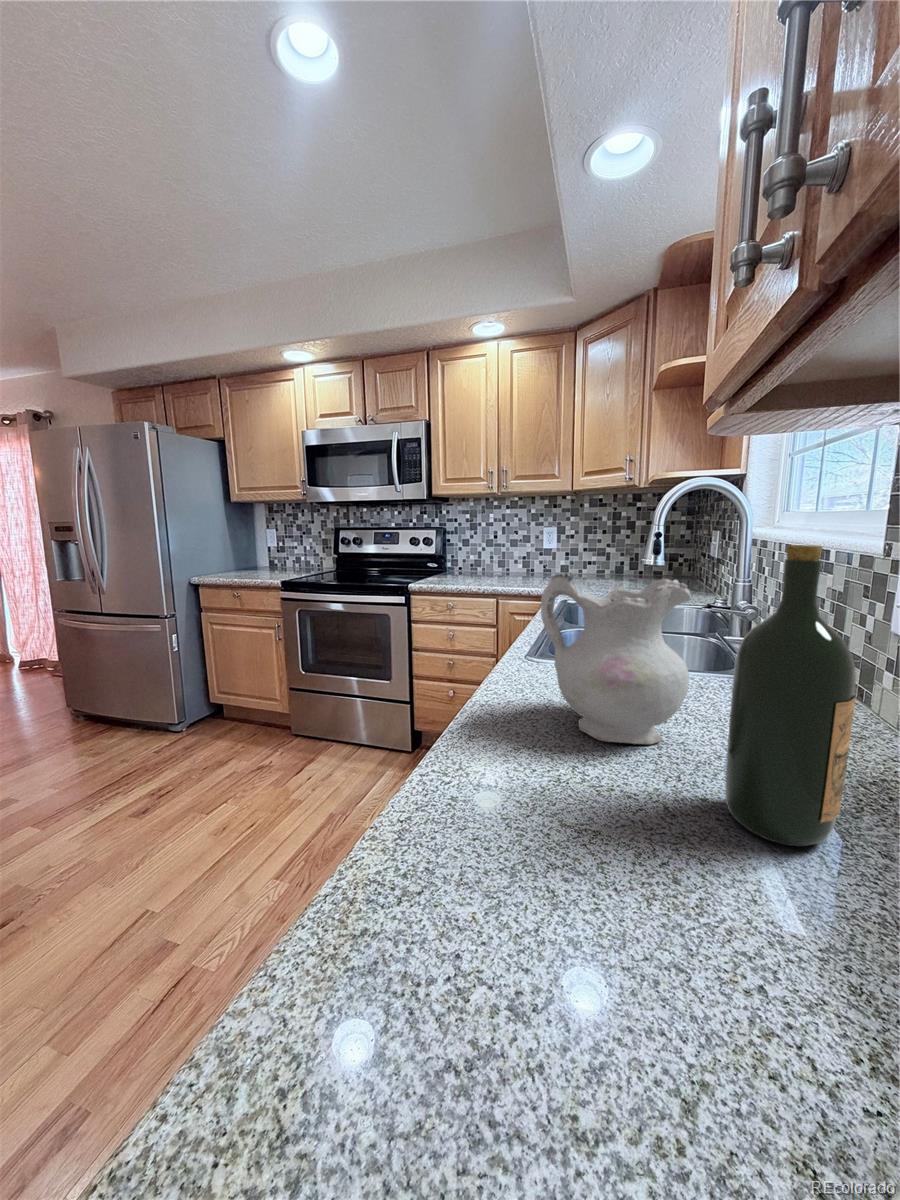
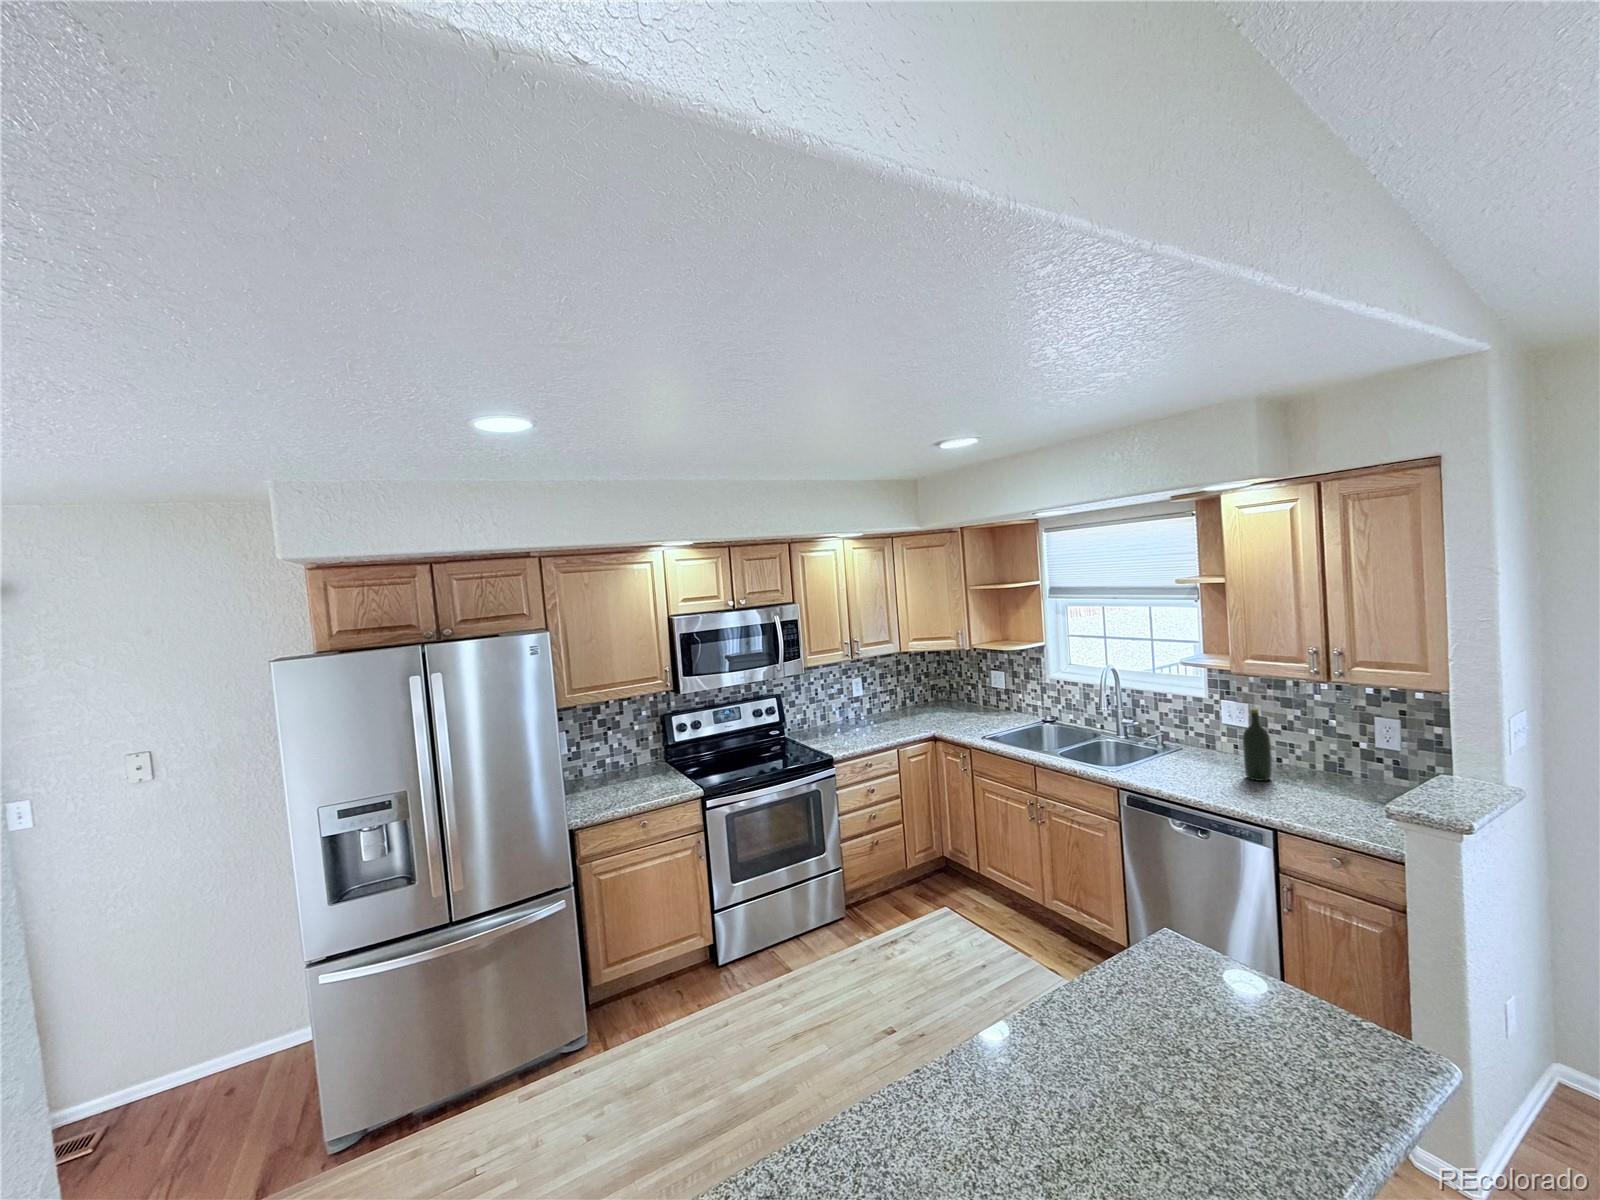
ceramic pitcher: present [541,572,691,744] -> none [1166,720,1216,780]

